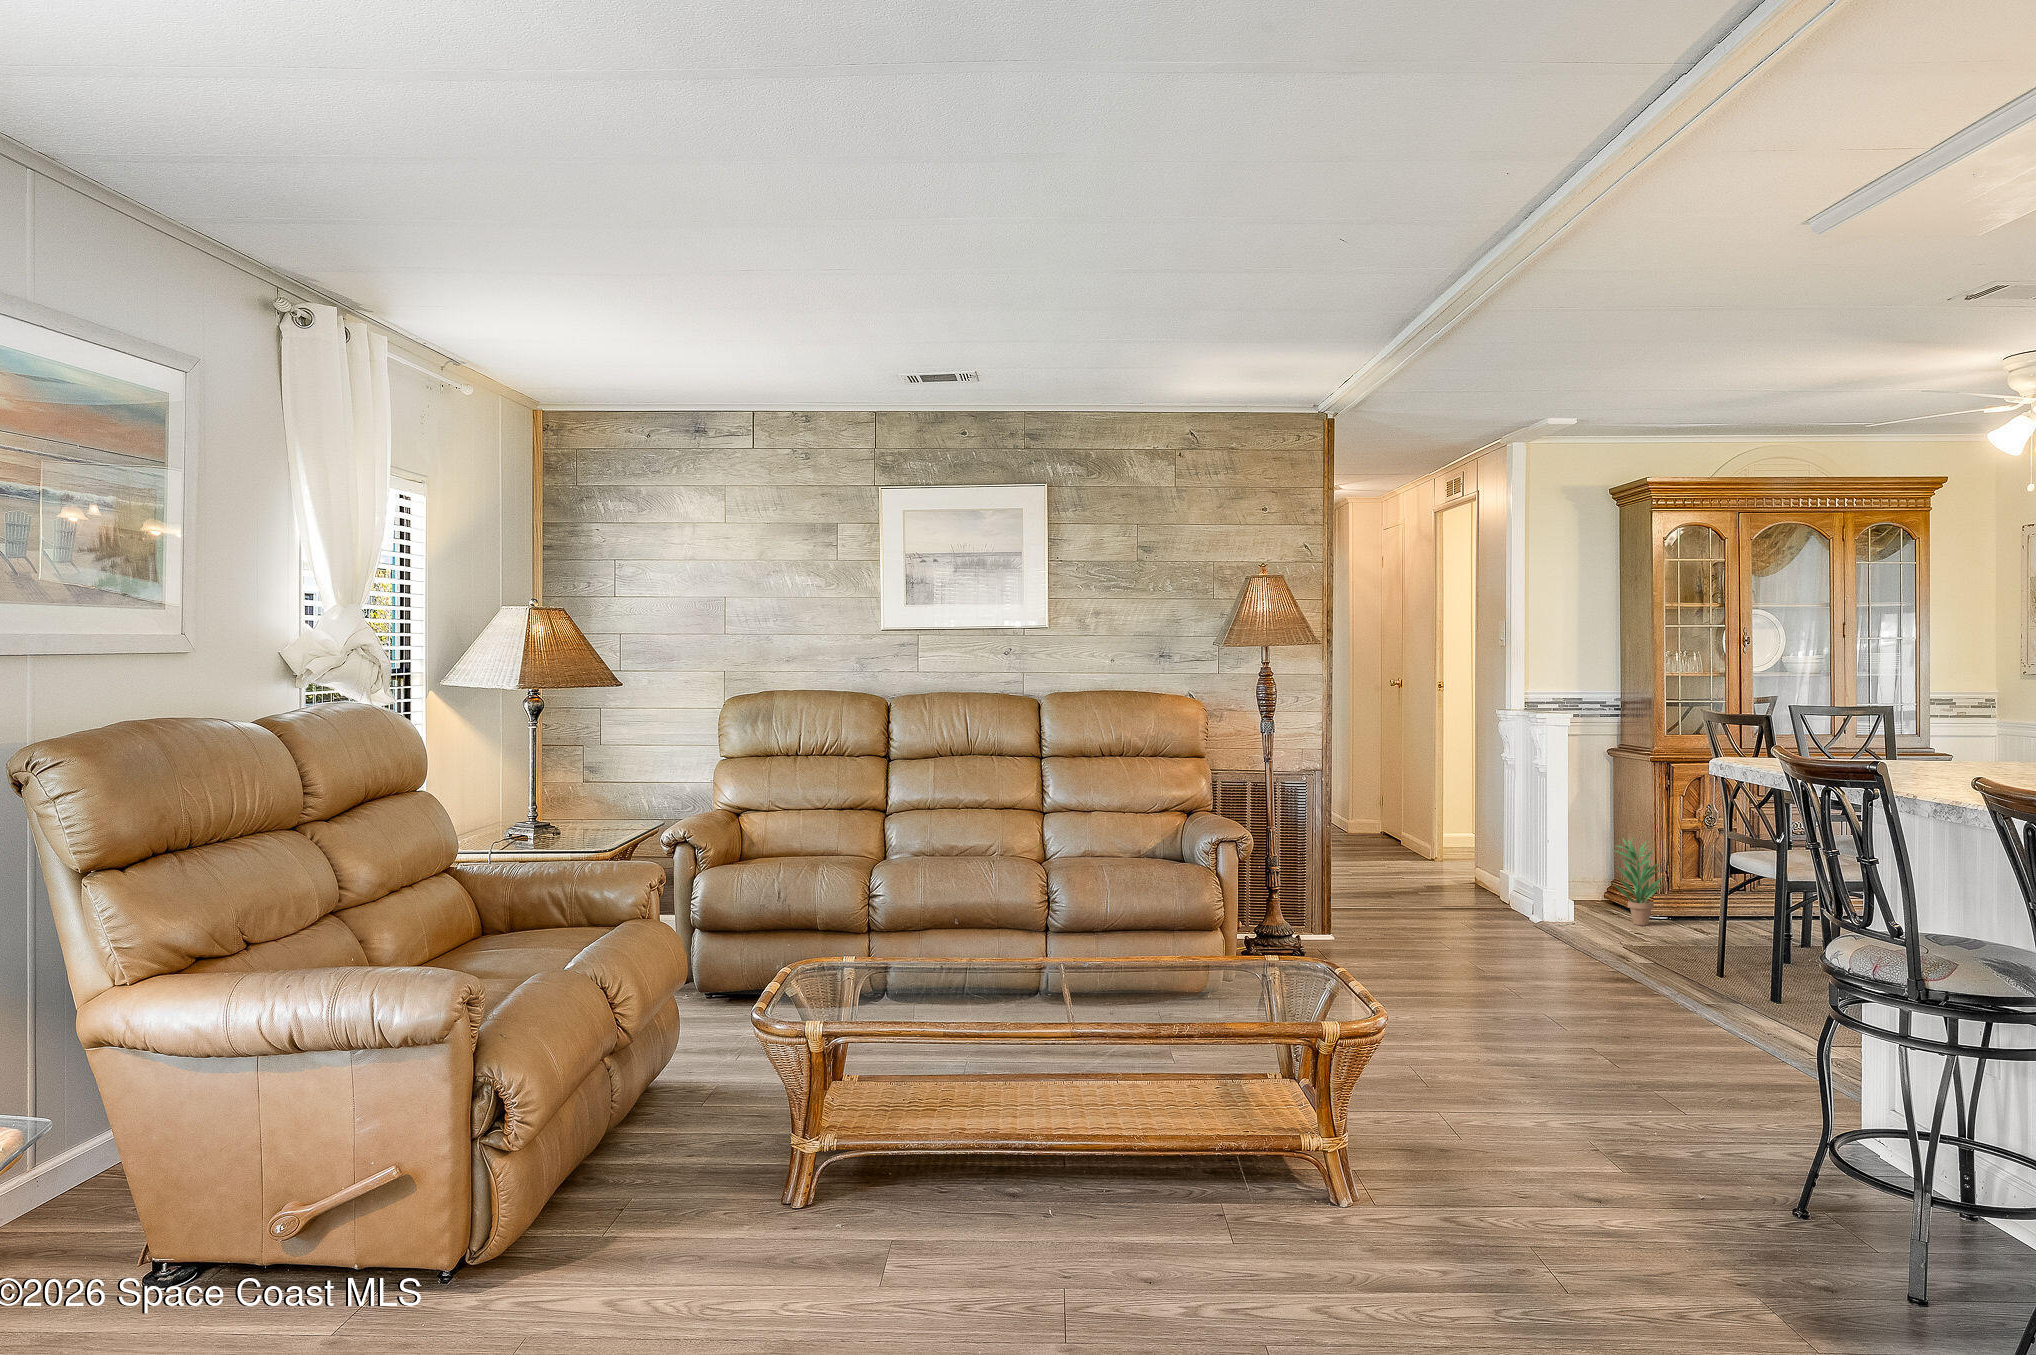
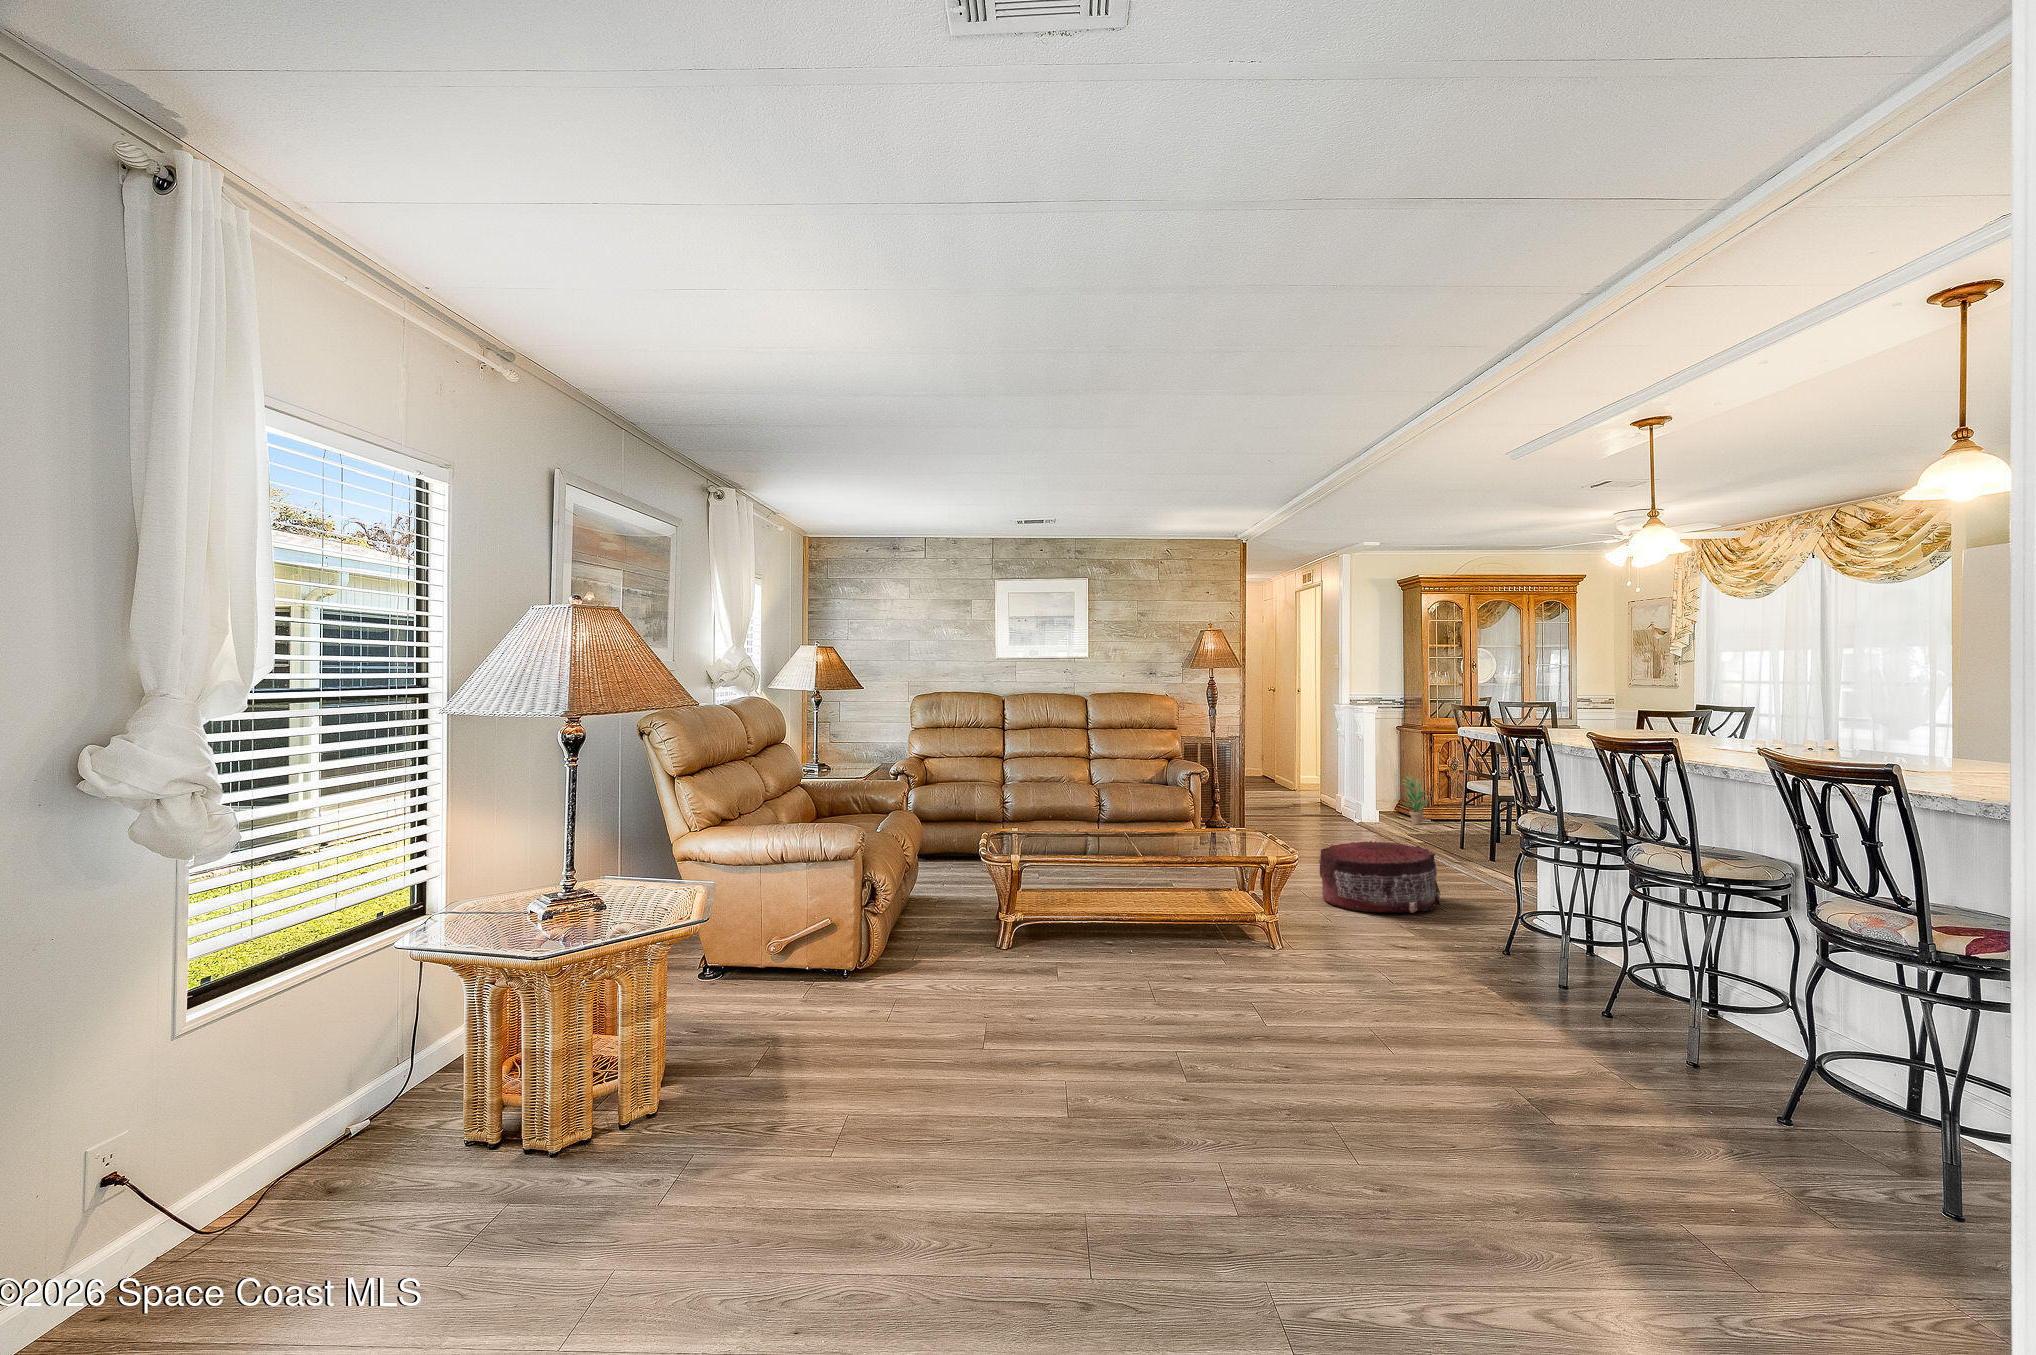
pouf: none [1443,972,1674,1120] -> present [1319,841,1441,913]

